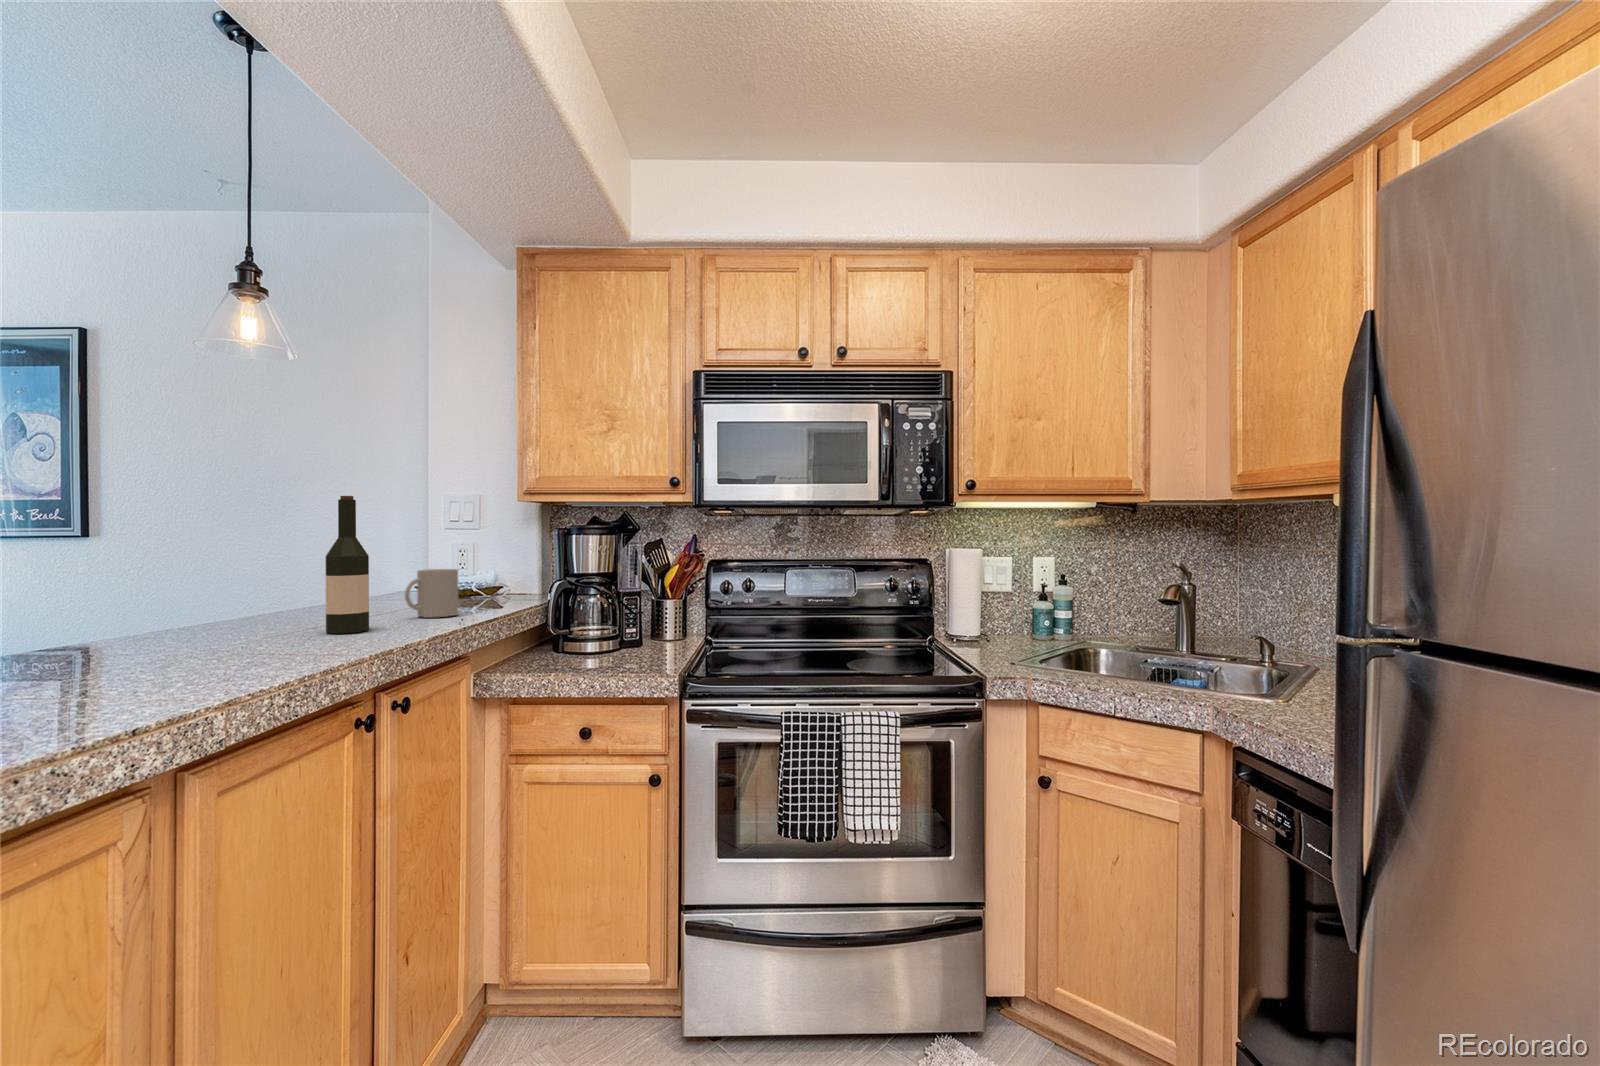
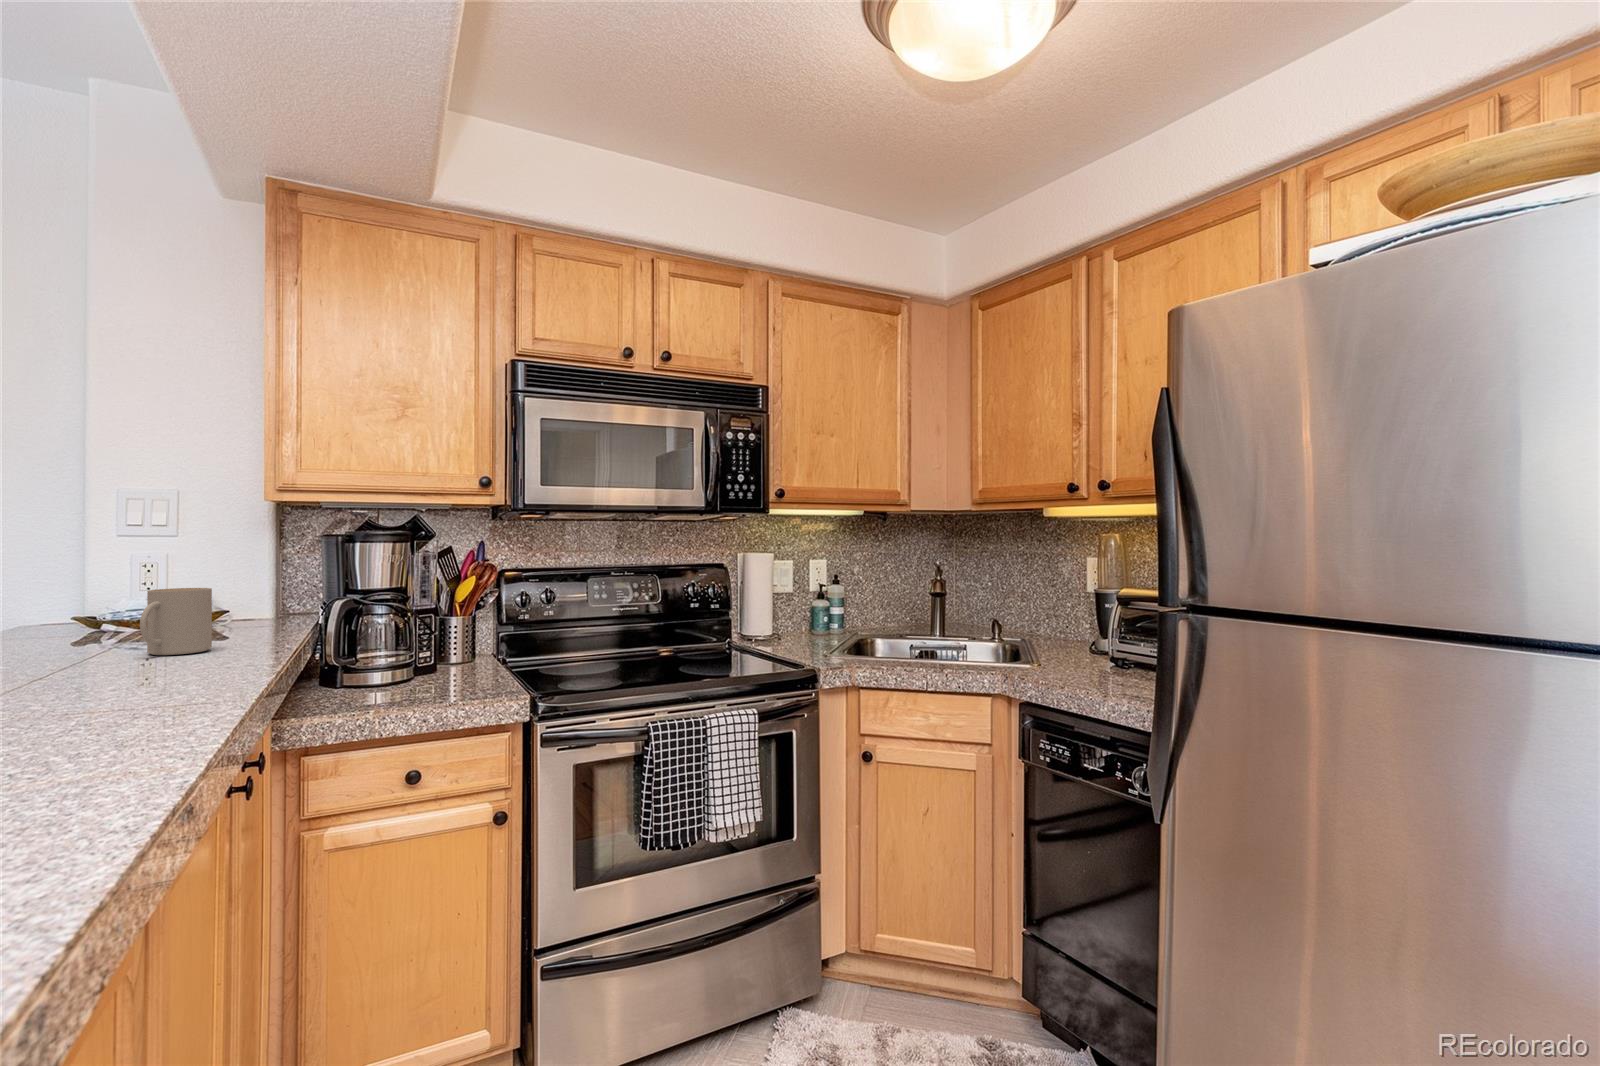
wine bottle: present [326,496,369,634] -> none [59,488,132,684]

